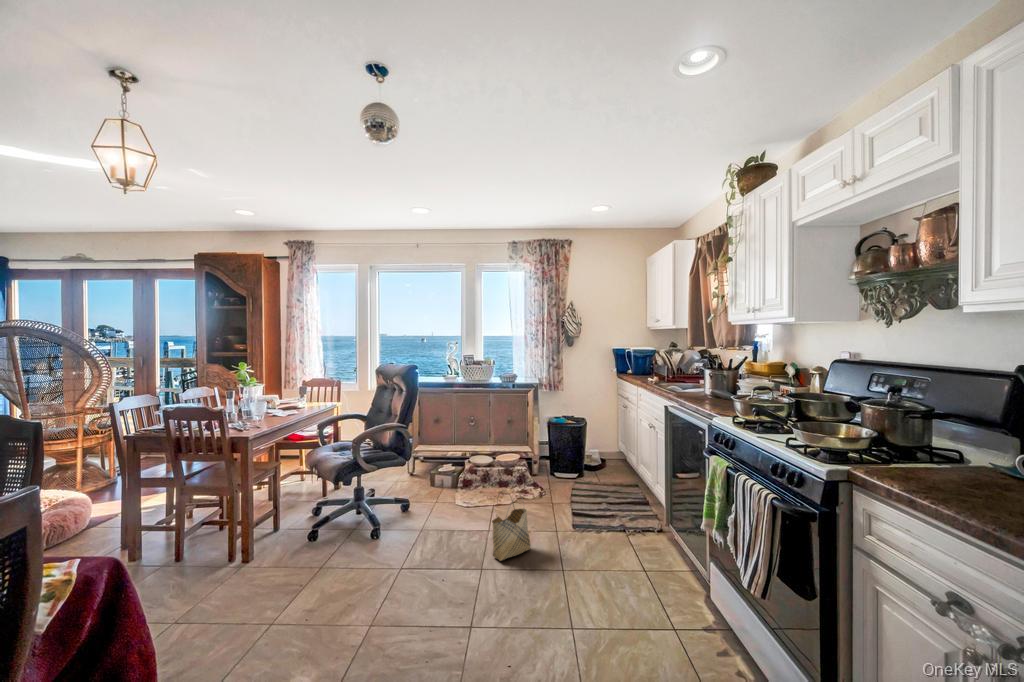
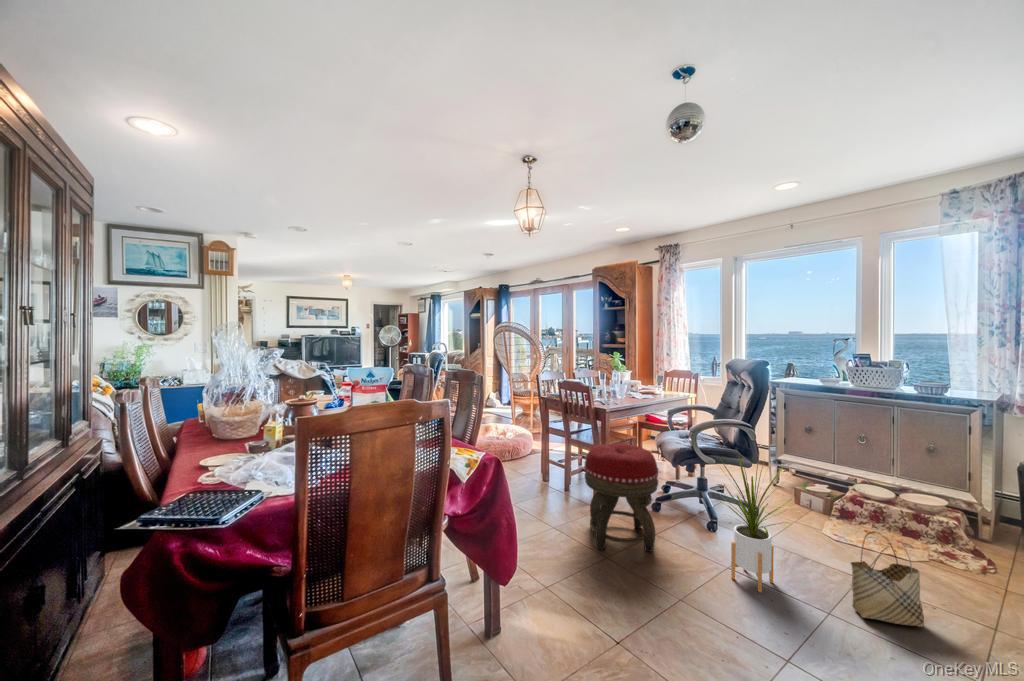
house plant: none [390,447,457,580] -> present [720,457,792,592]
footstool: none [222,473,326,623] -> present [585,443,658,552]

